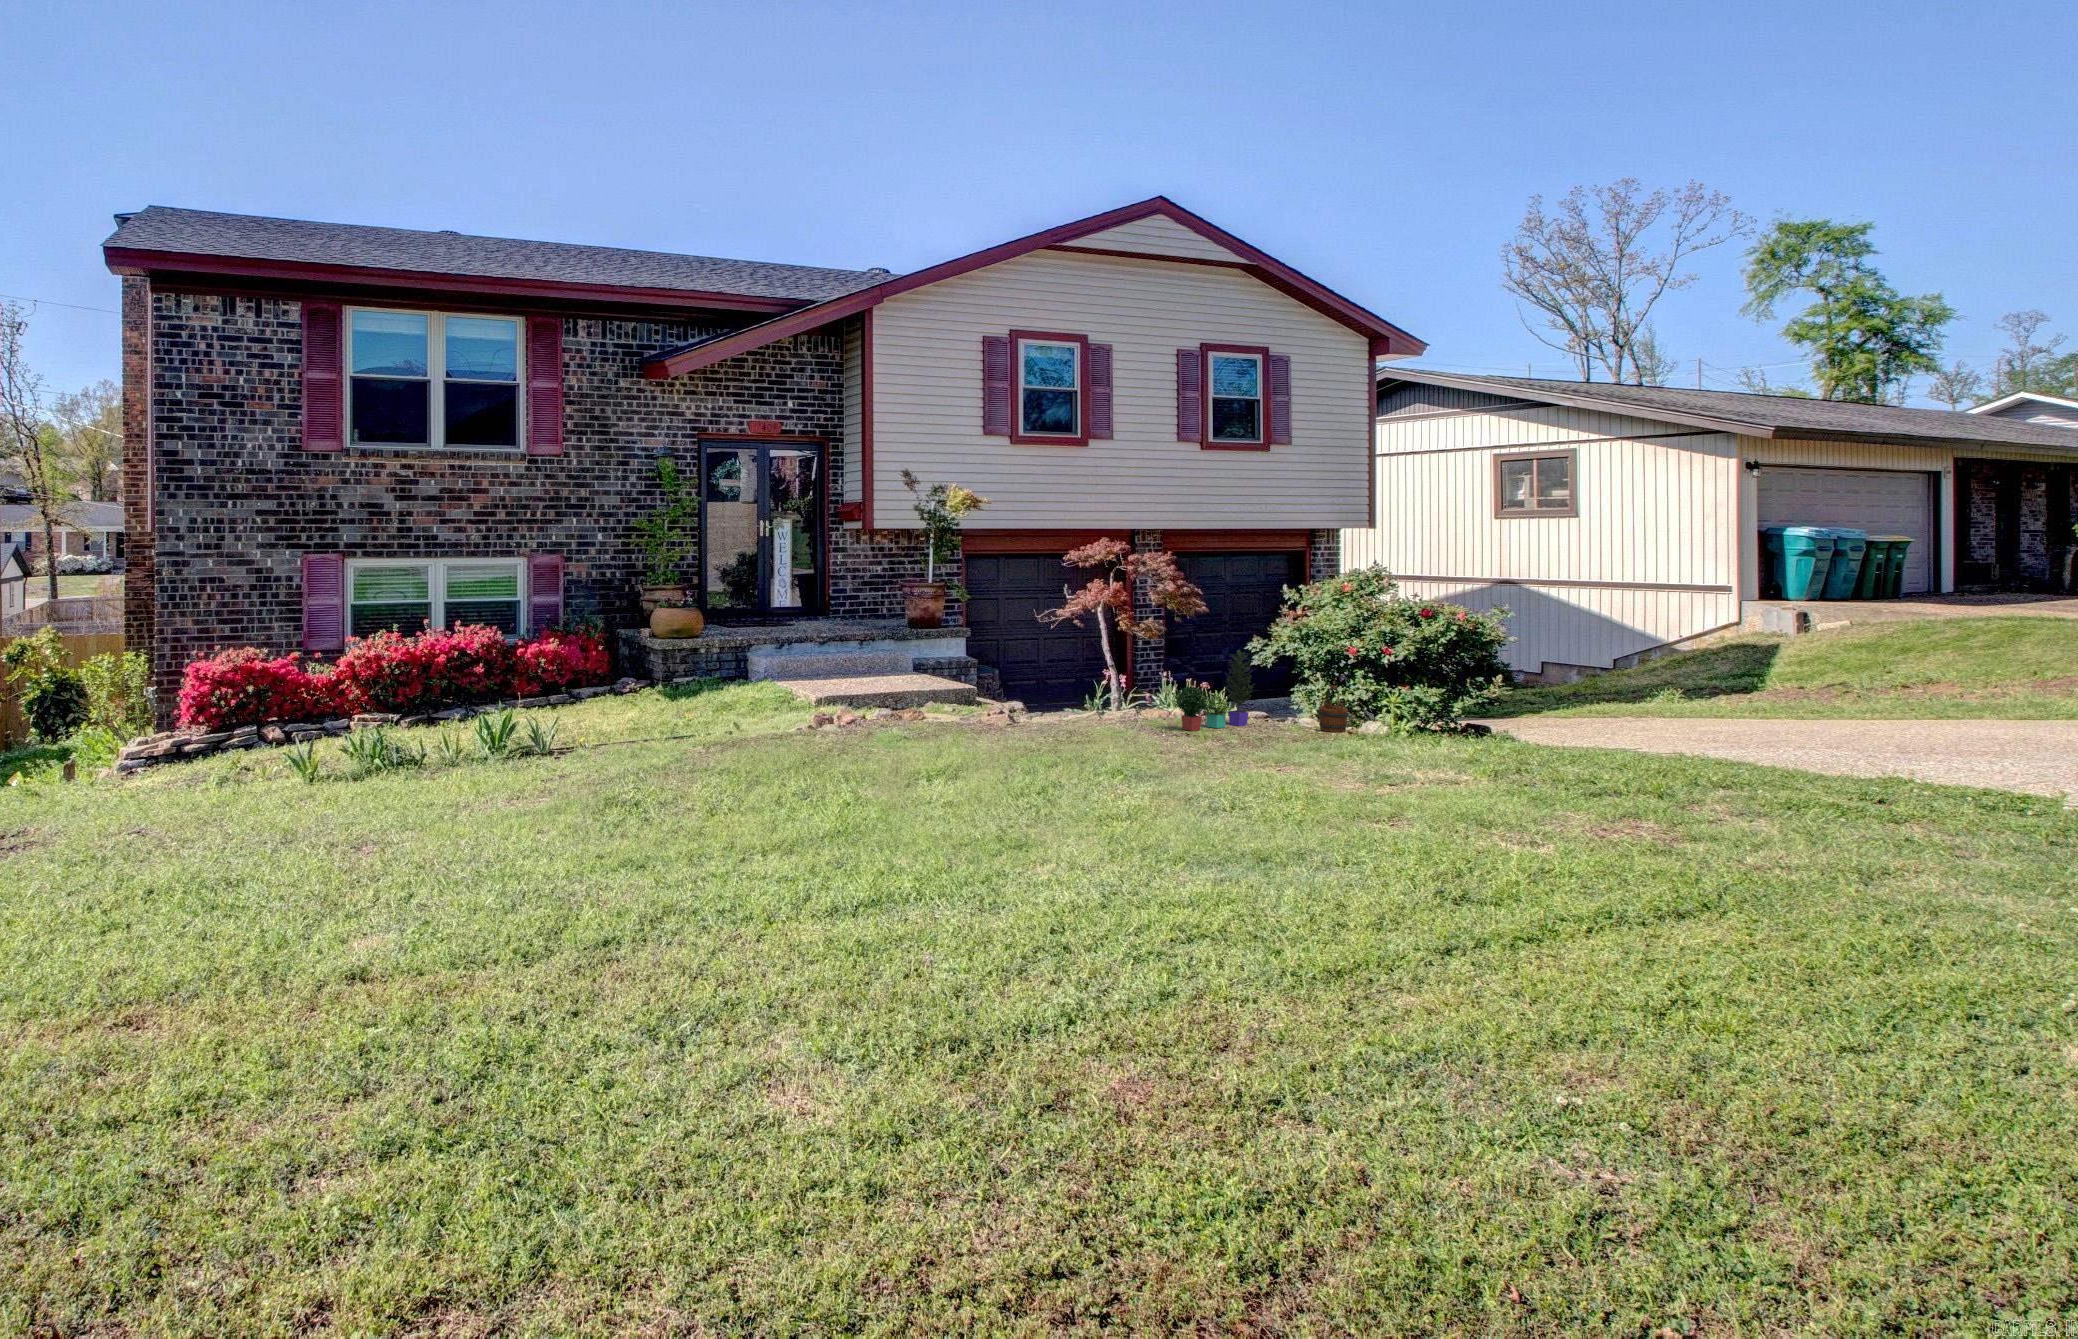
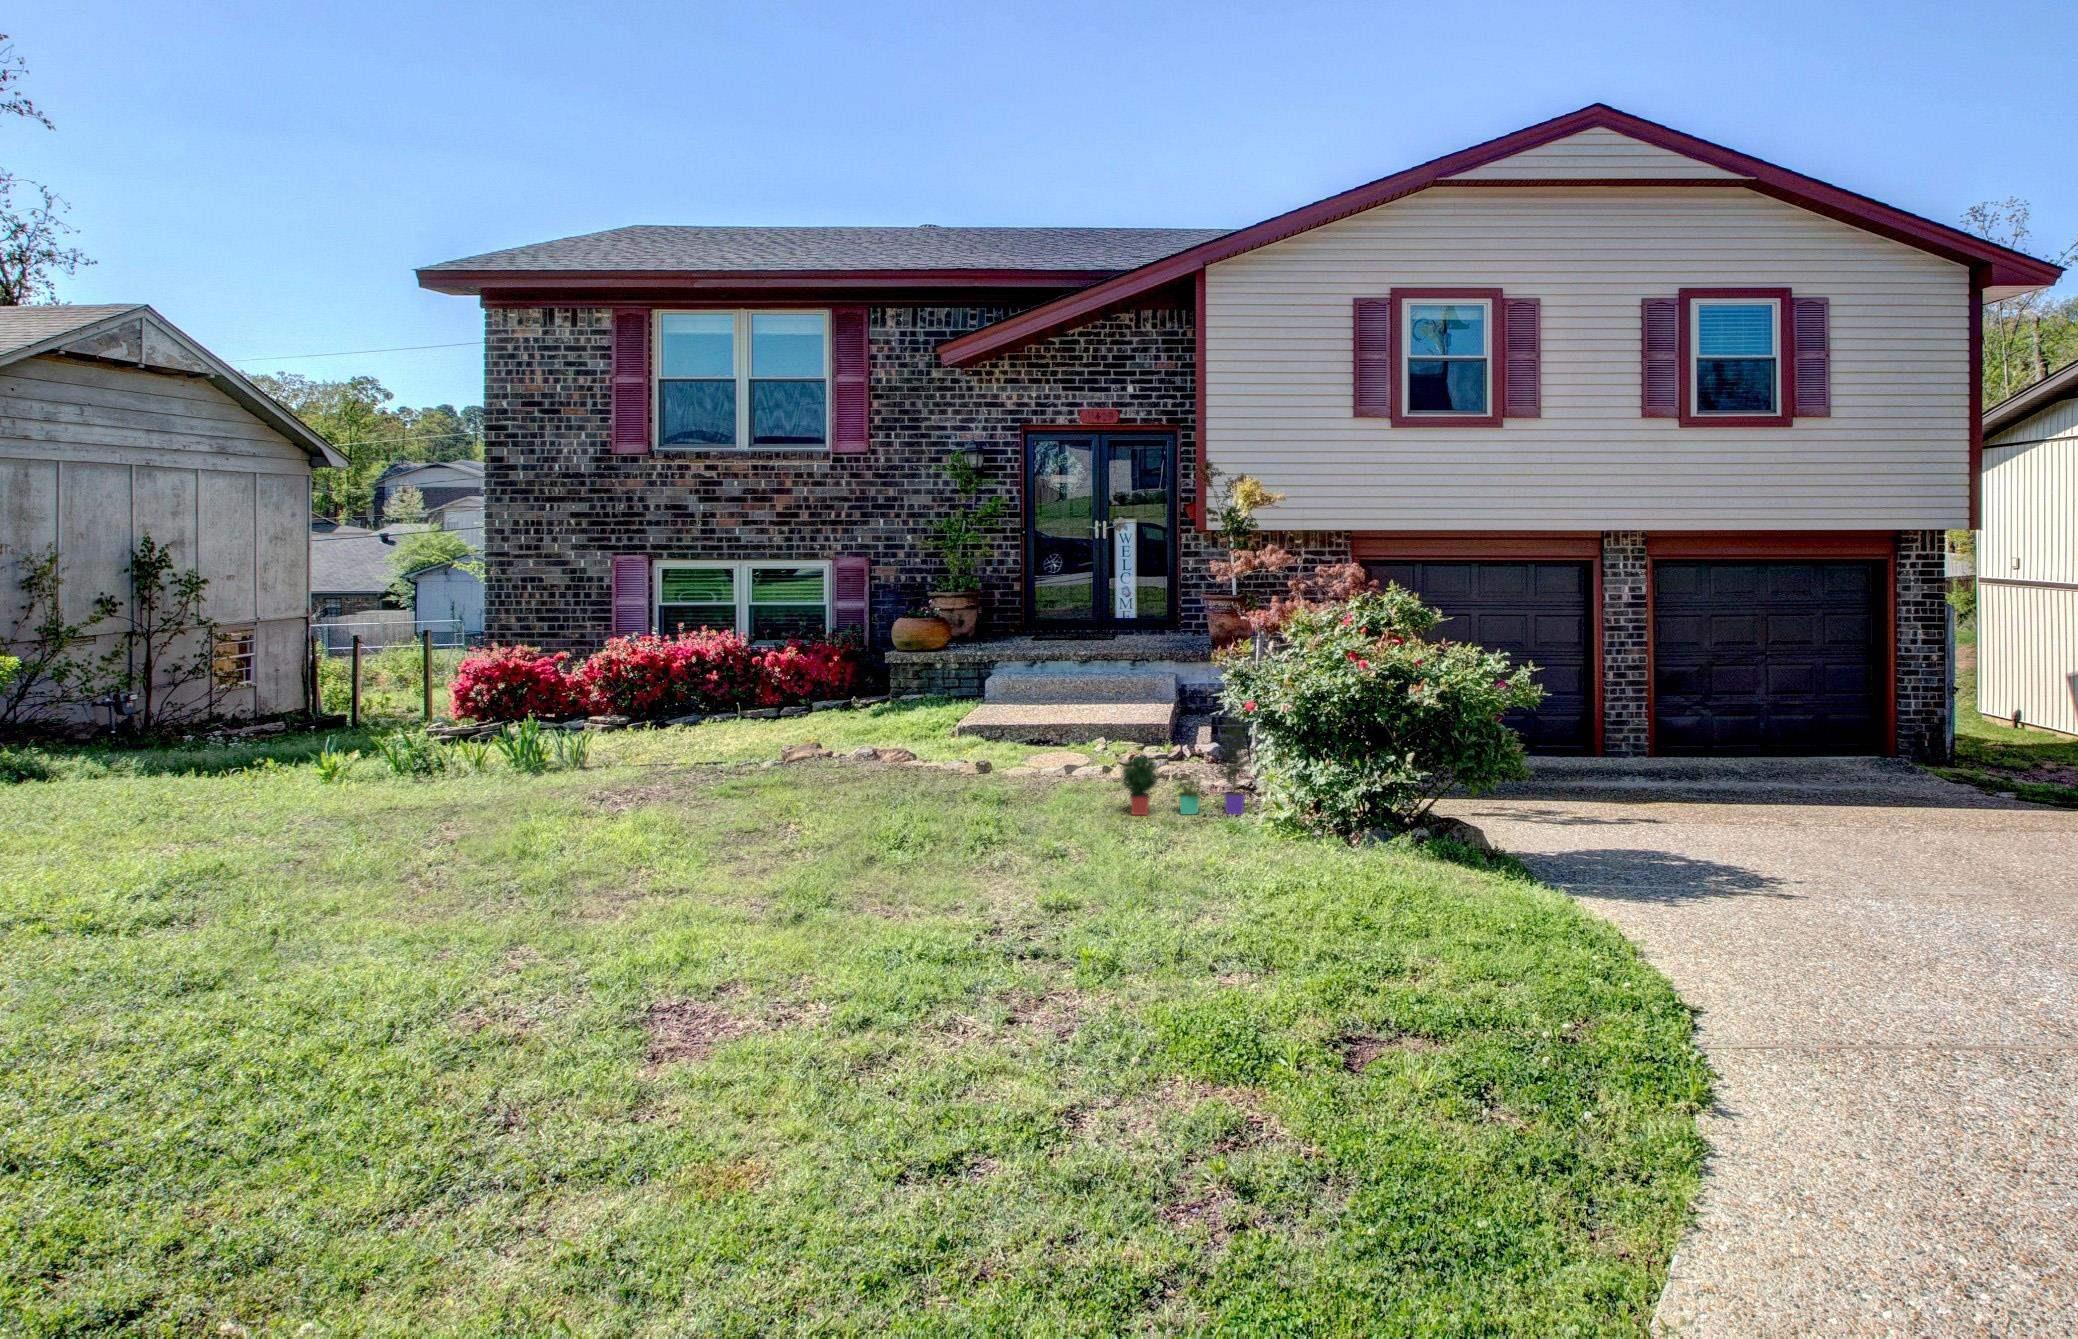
wooden bucket: present [1318,685,1348,733] -> none [1295,769,1334,838]

